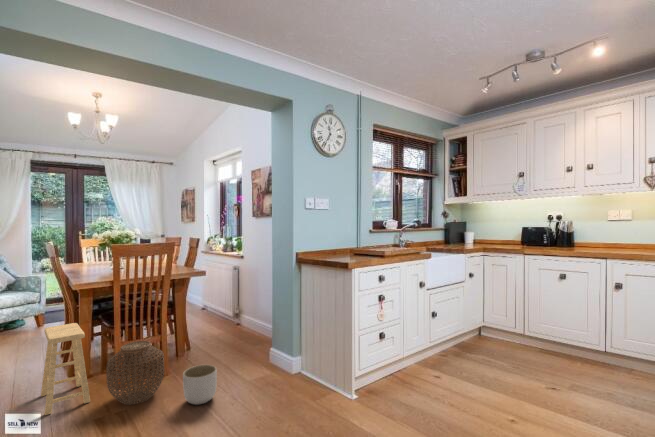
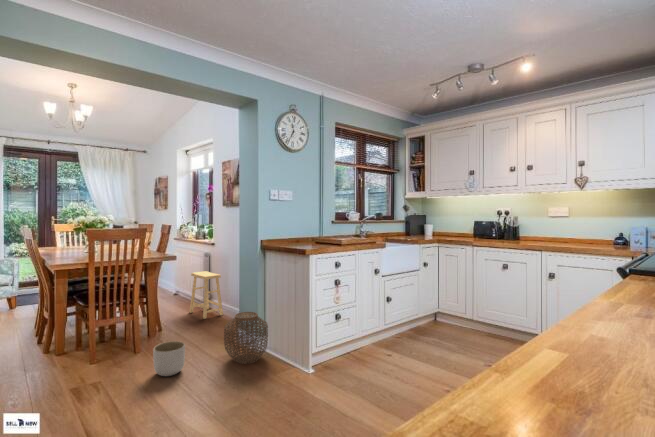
footstool: present [41,323,90,415] -> present [190,271,223,319]
woven basket: present [106,341,164,405] -> present [224,312,268,364]

